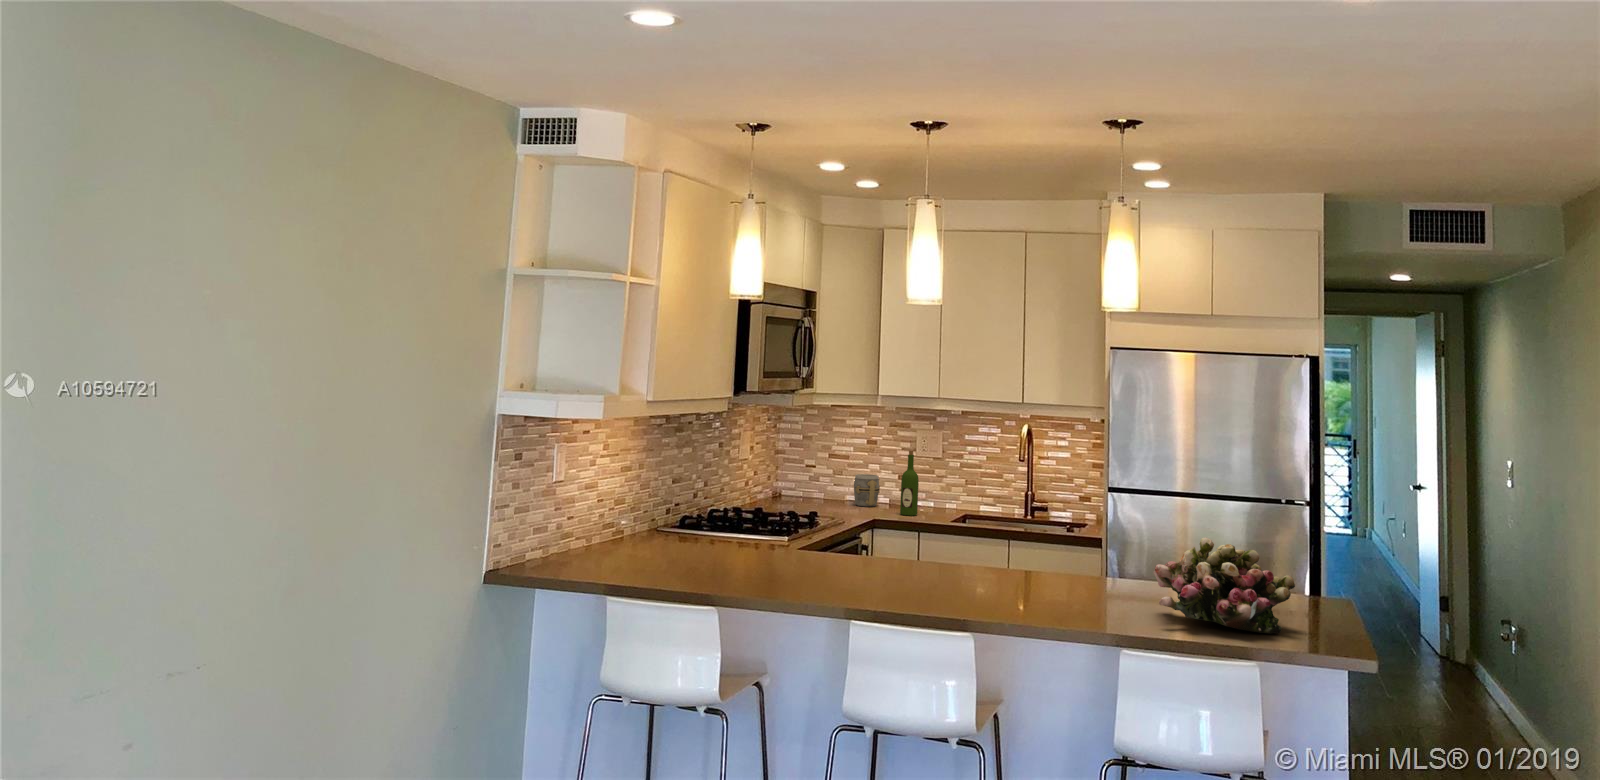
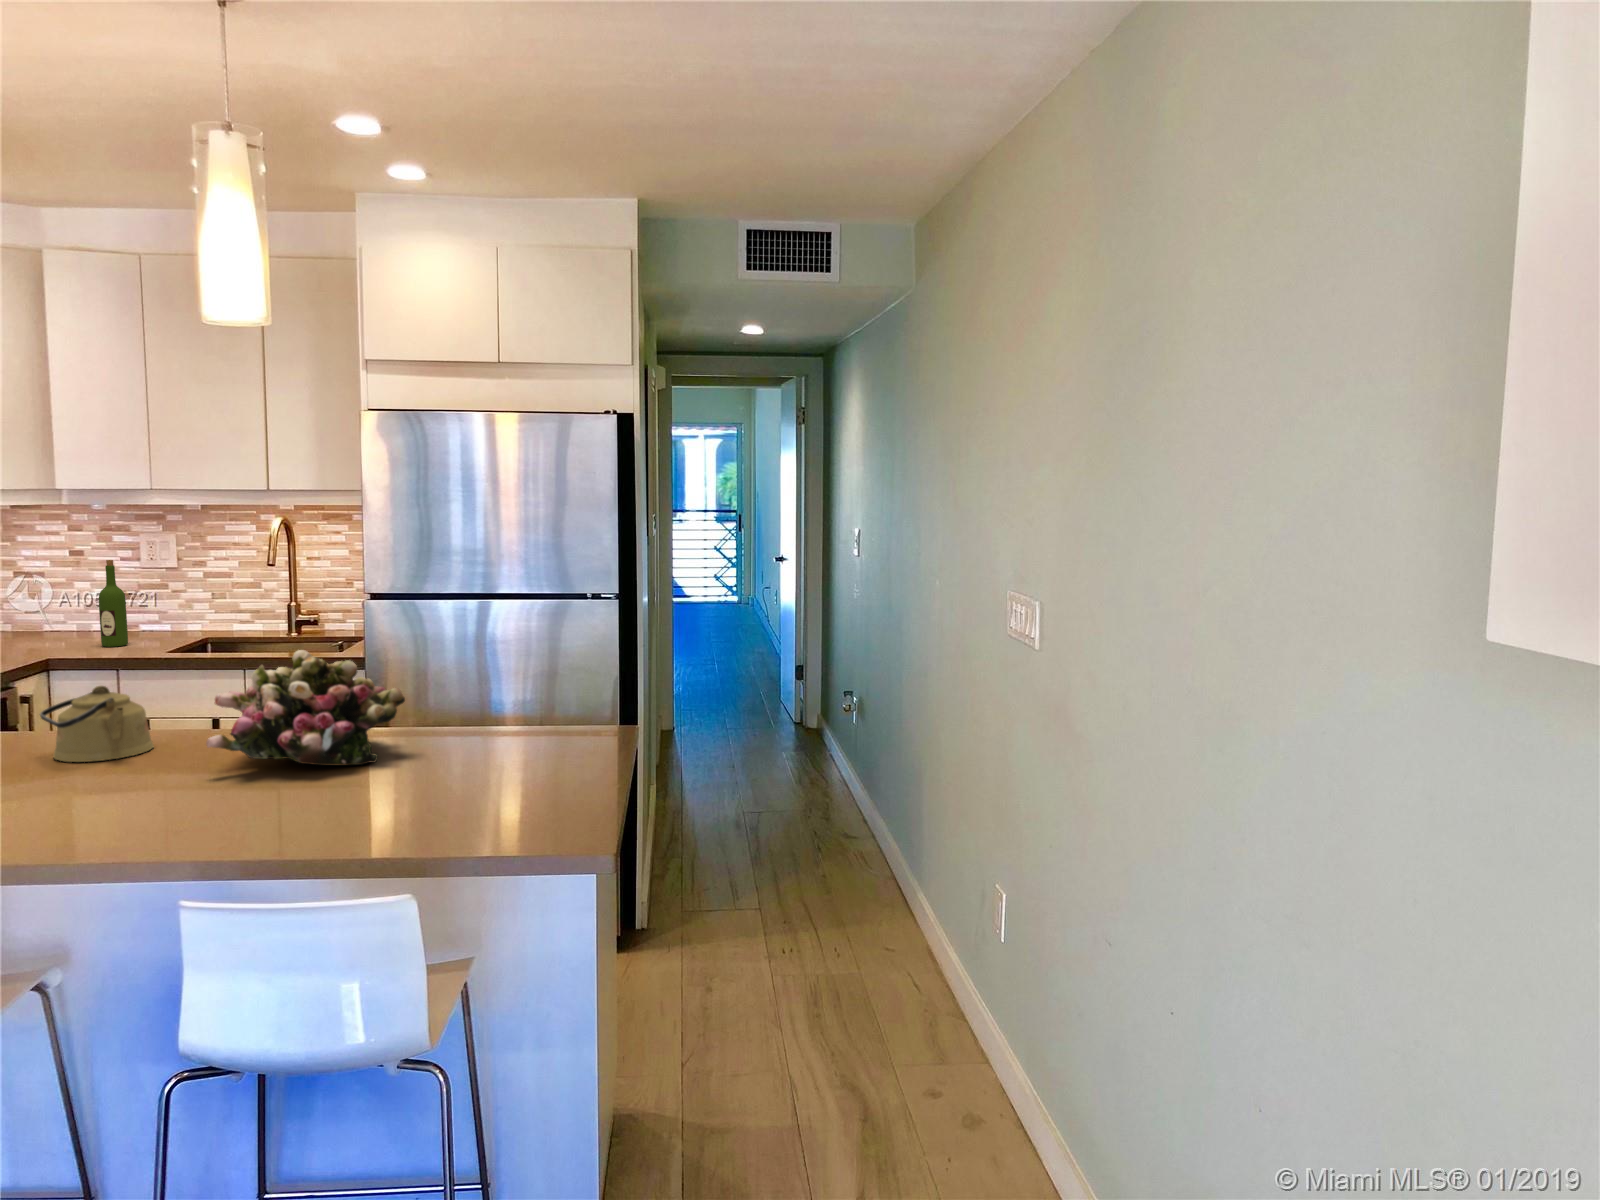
mug: present [854,474,880,507] -> none [47,596,90,639]
kettle: none [1006,549,1078,604] -> present [40,686,154,762]

